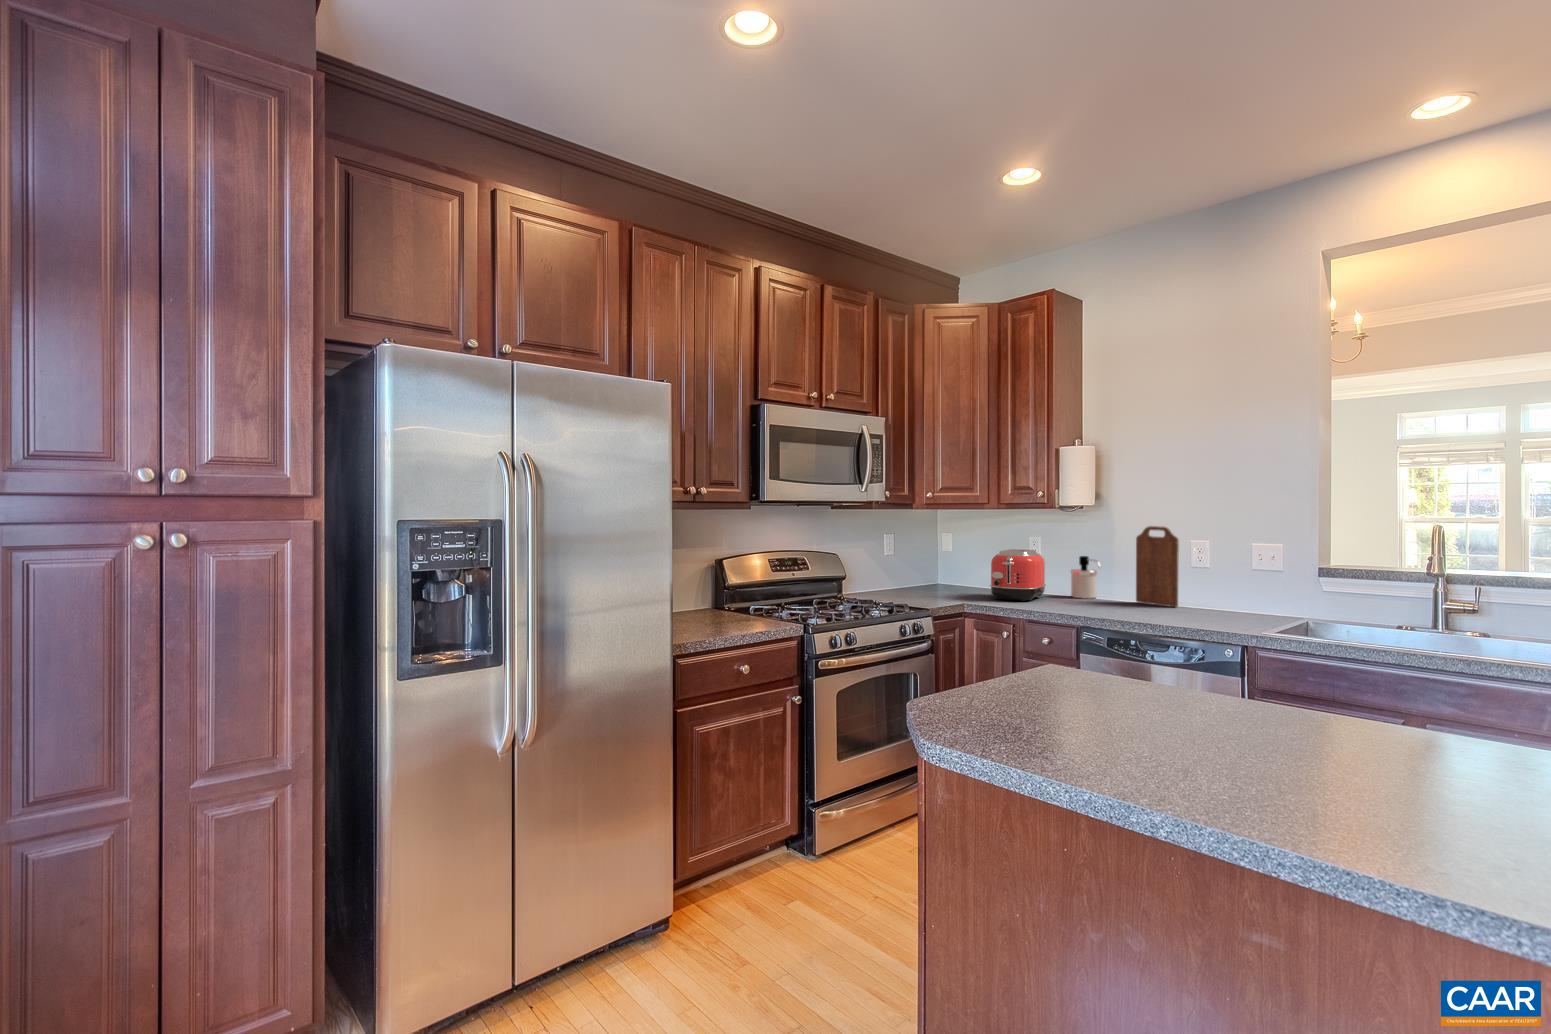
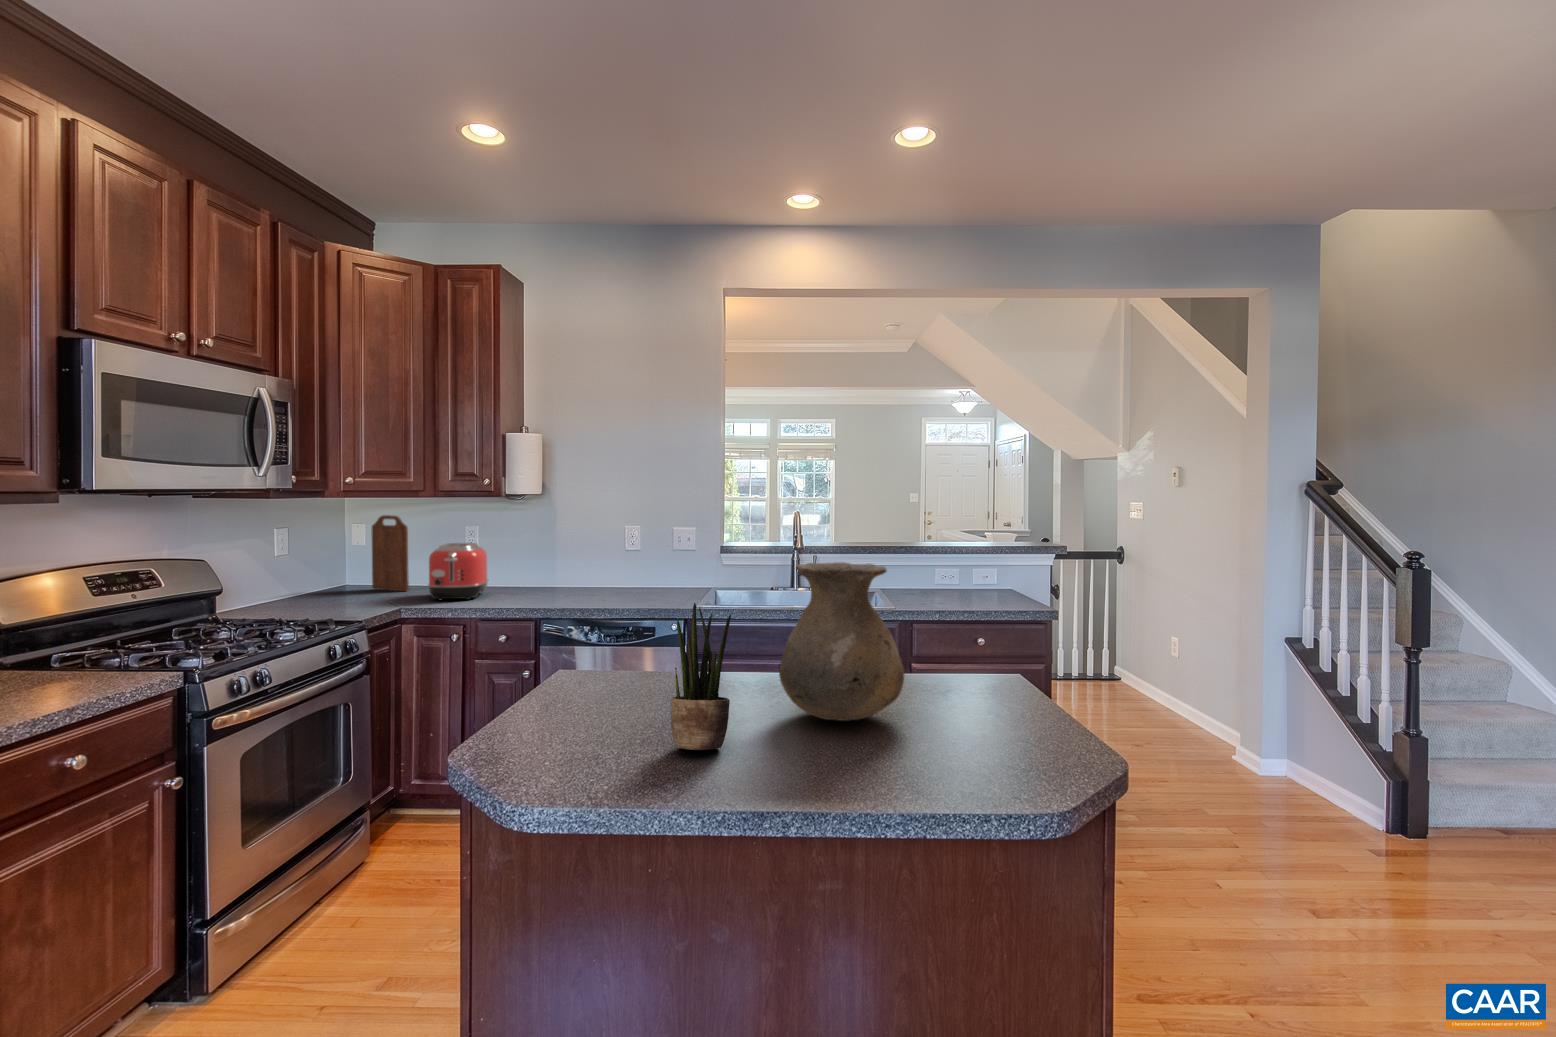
cutting board: present [1136,526,1179,607] -> present [372,515,409,591]
soap dispenser: present [1070,556,1101,599] -> none [511,547,544,590]
vase: none [1240,567,1430,761] -> present [779,562,904,721]
potted plant: none [1087,595,1158,746] -> present [671,603,731,750]

